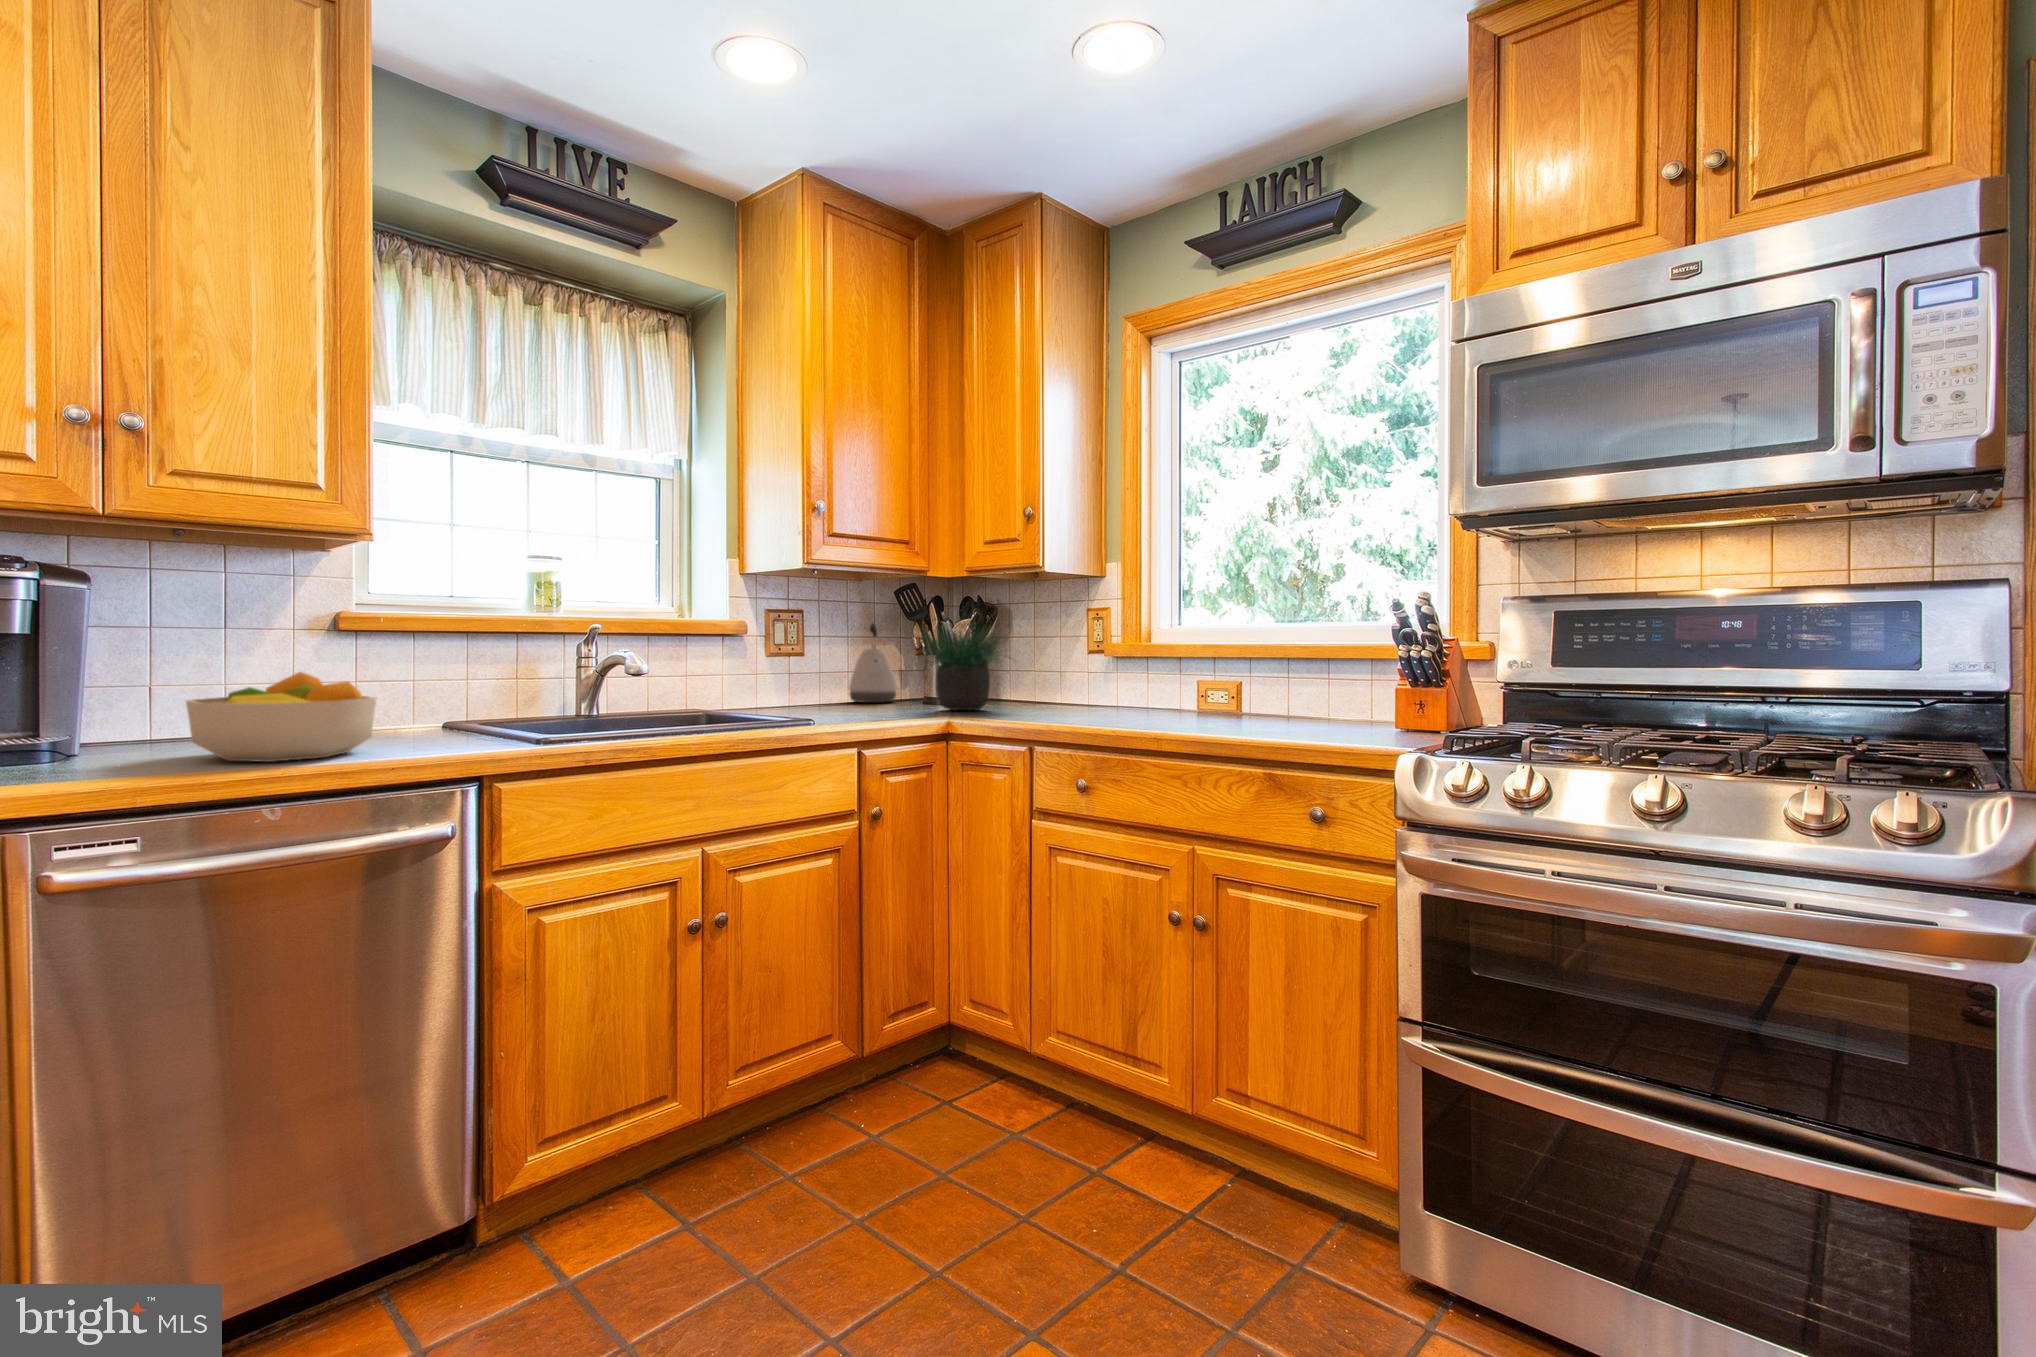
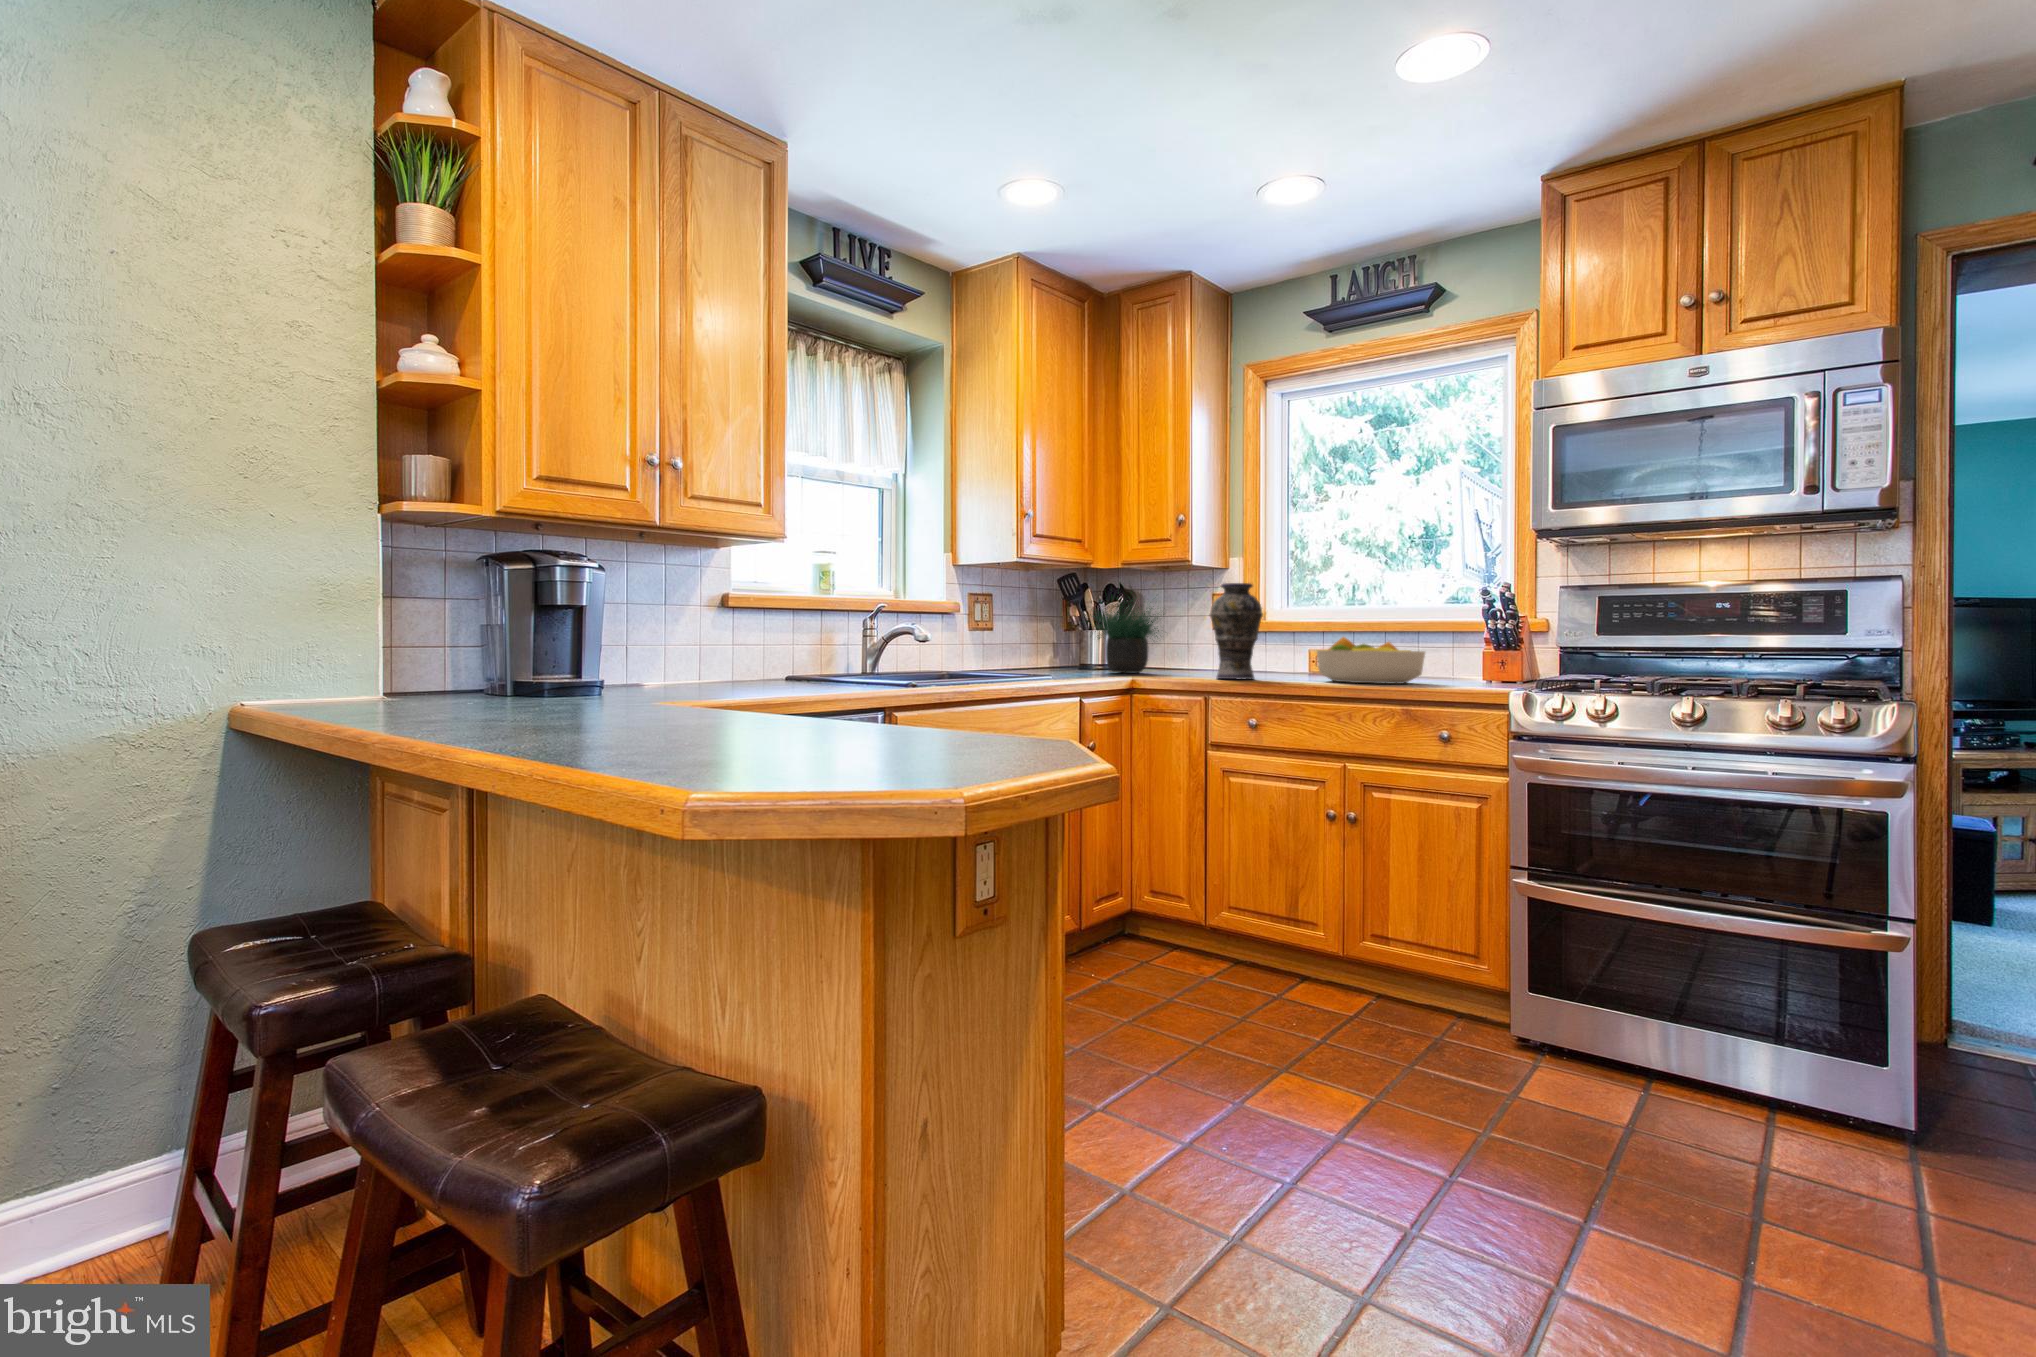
vase: none [1032,594,1103,725] -> present [1210,583,1263,679]
kettle: present [849,623,898,703] -> none [1015,606,1055,669]
fruit bowl: present [186,672,377,762] -> present [1317,637,1425,684]

